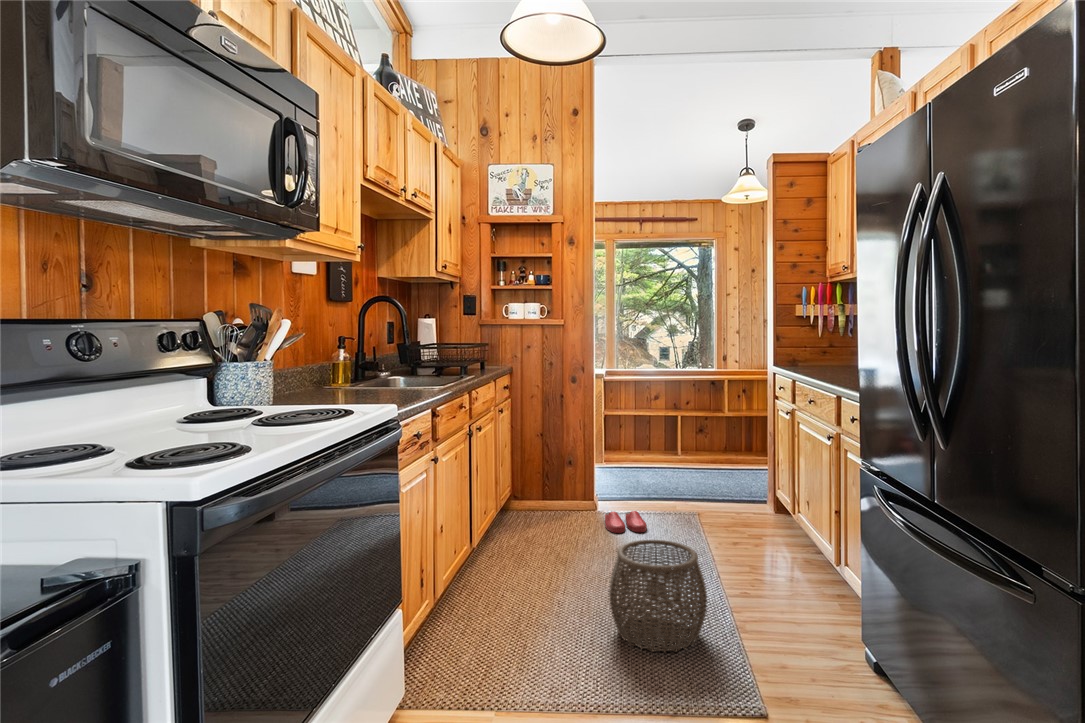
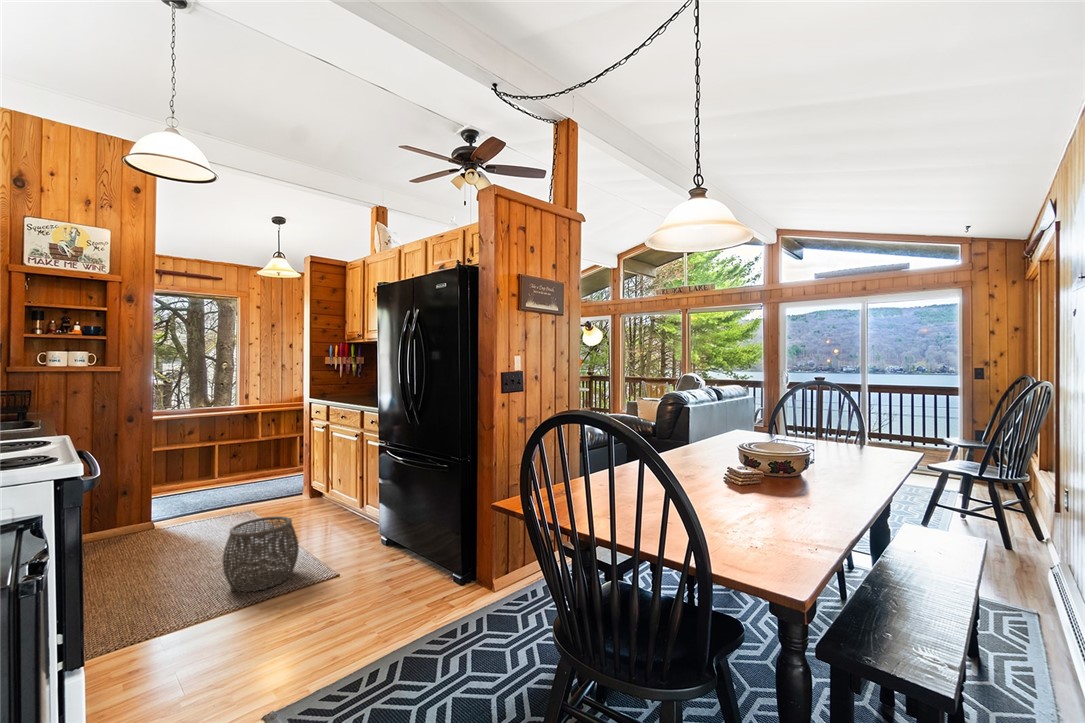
slippers: present [605,511,647,533] -> none [172,520,217,540]

